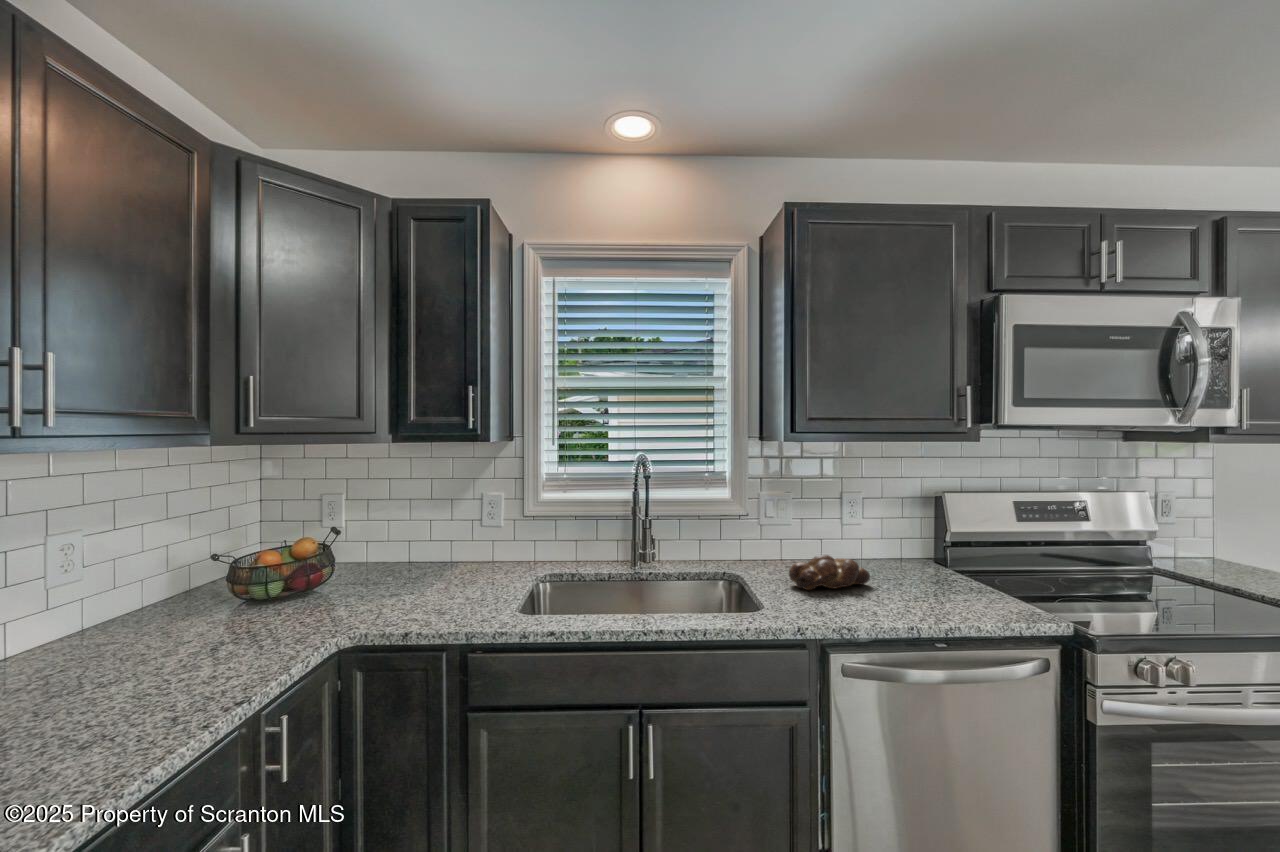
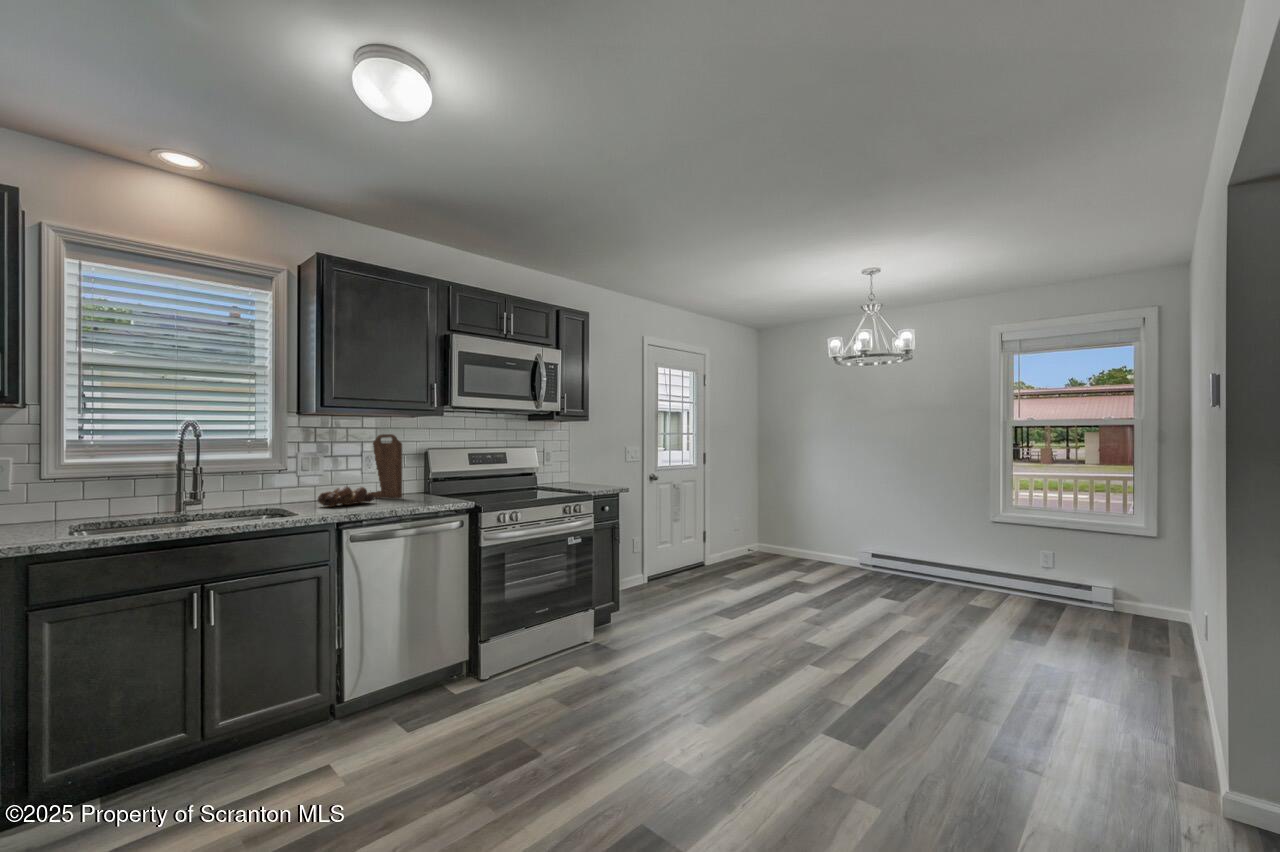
cutting board: none [858,469,910,575] -> present [371,434,402,498]

